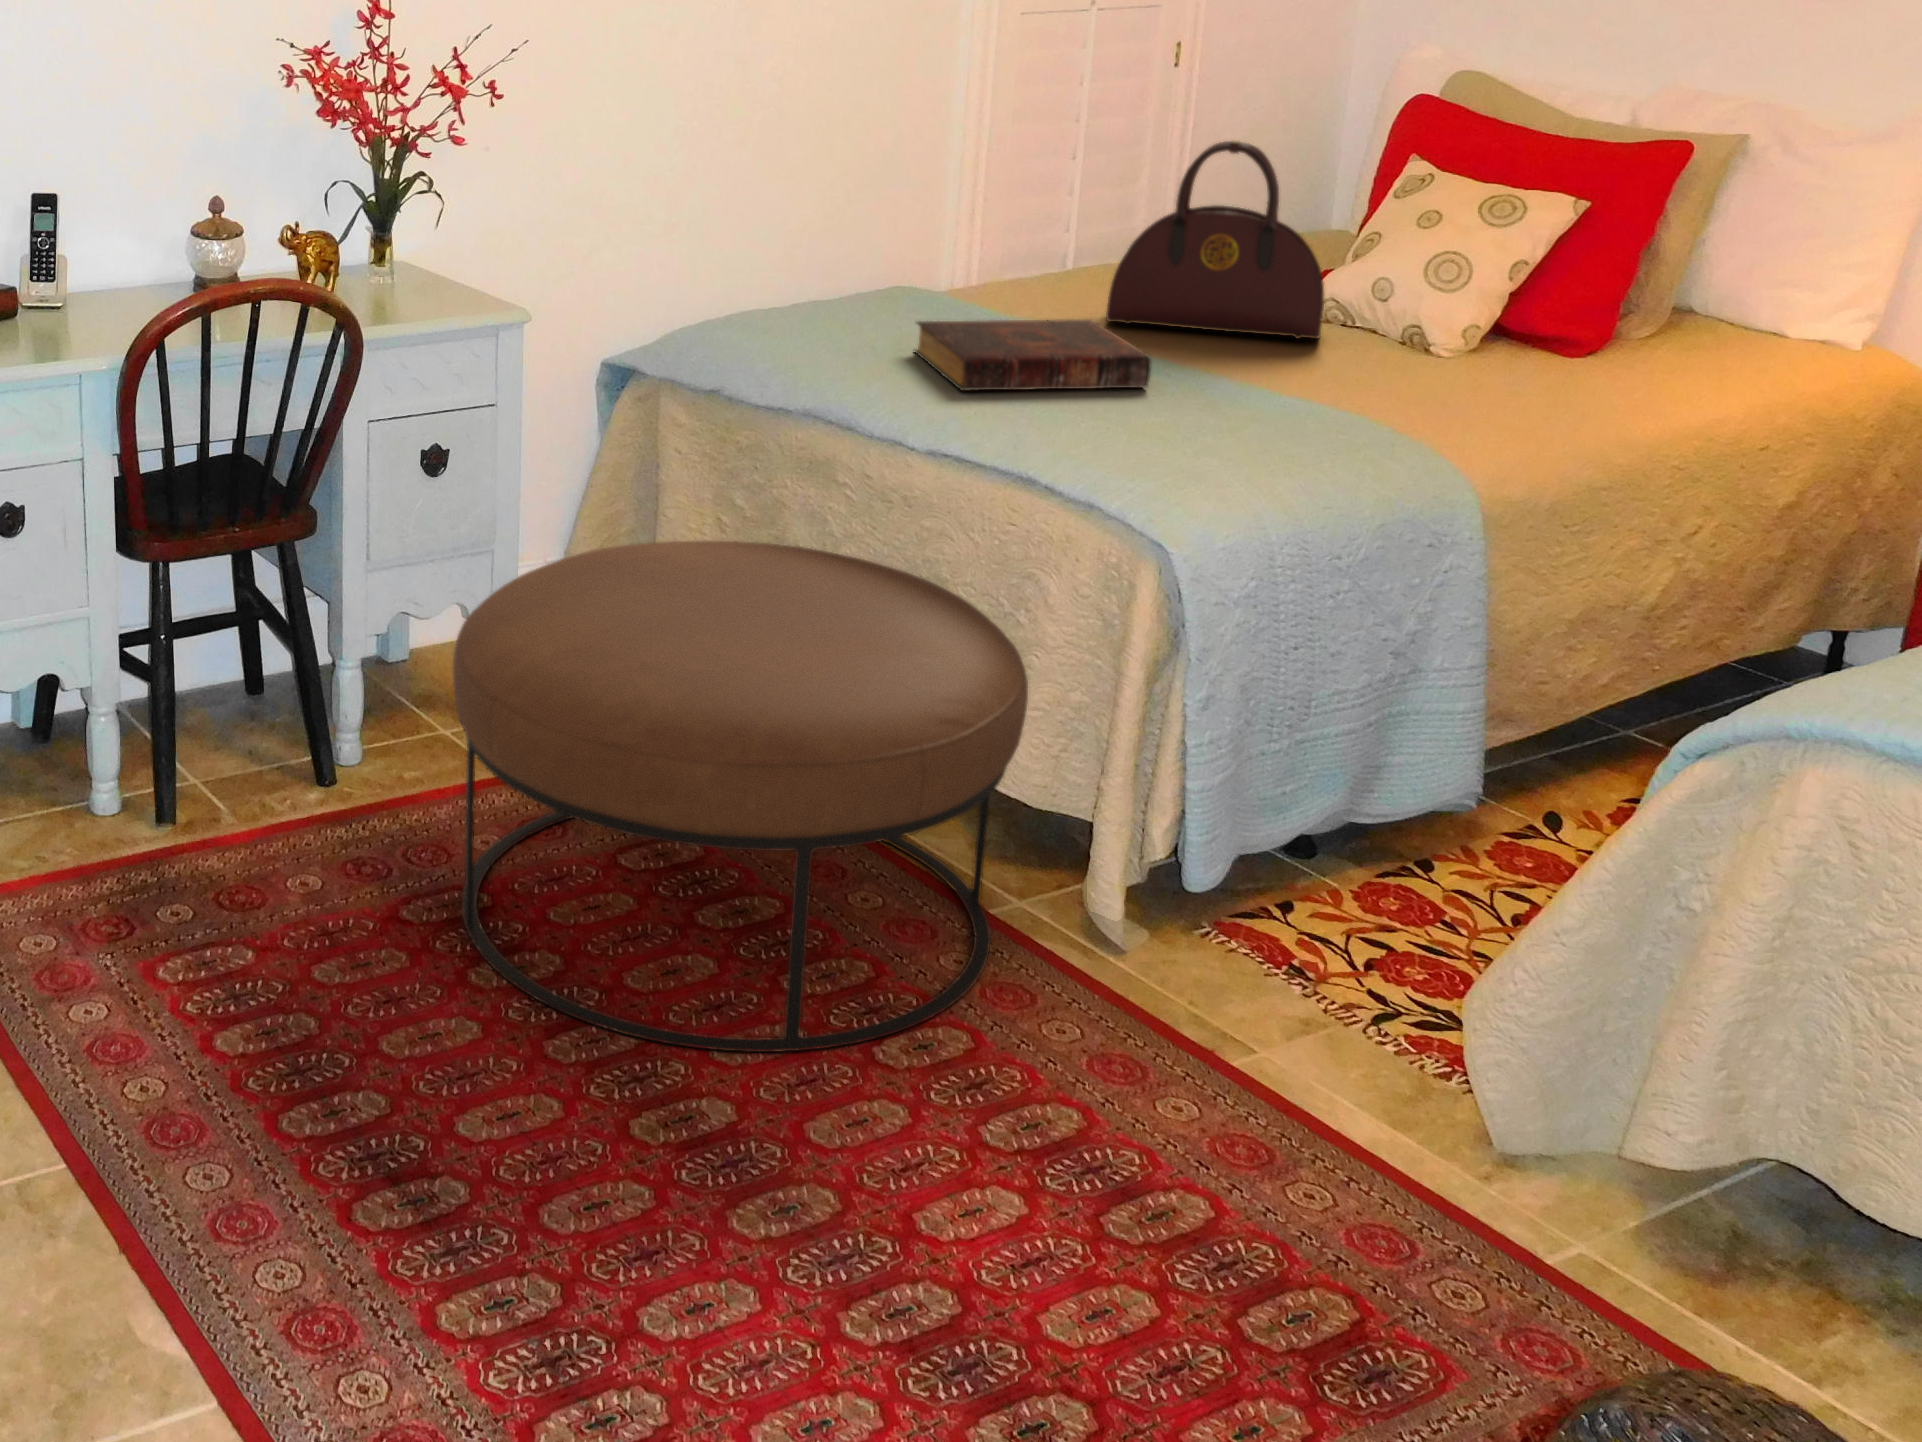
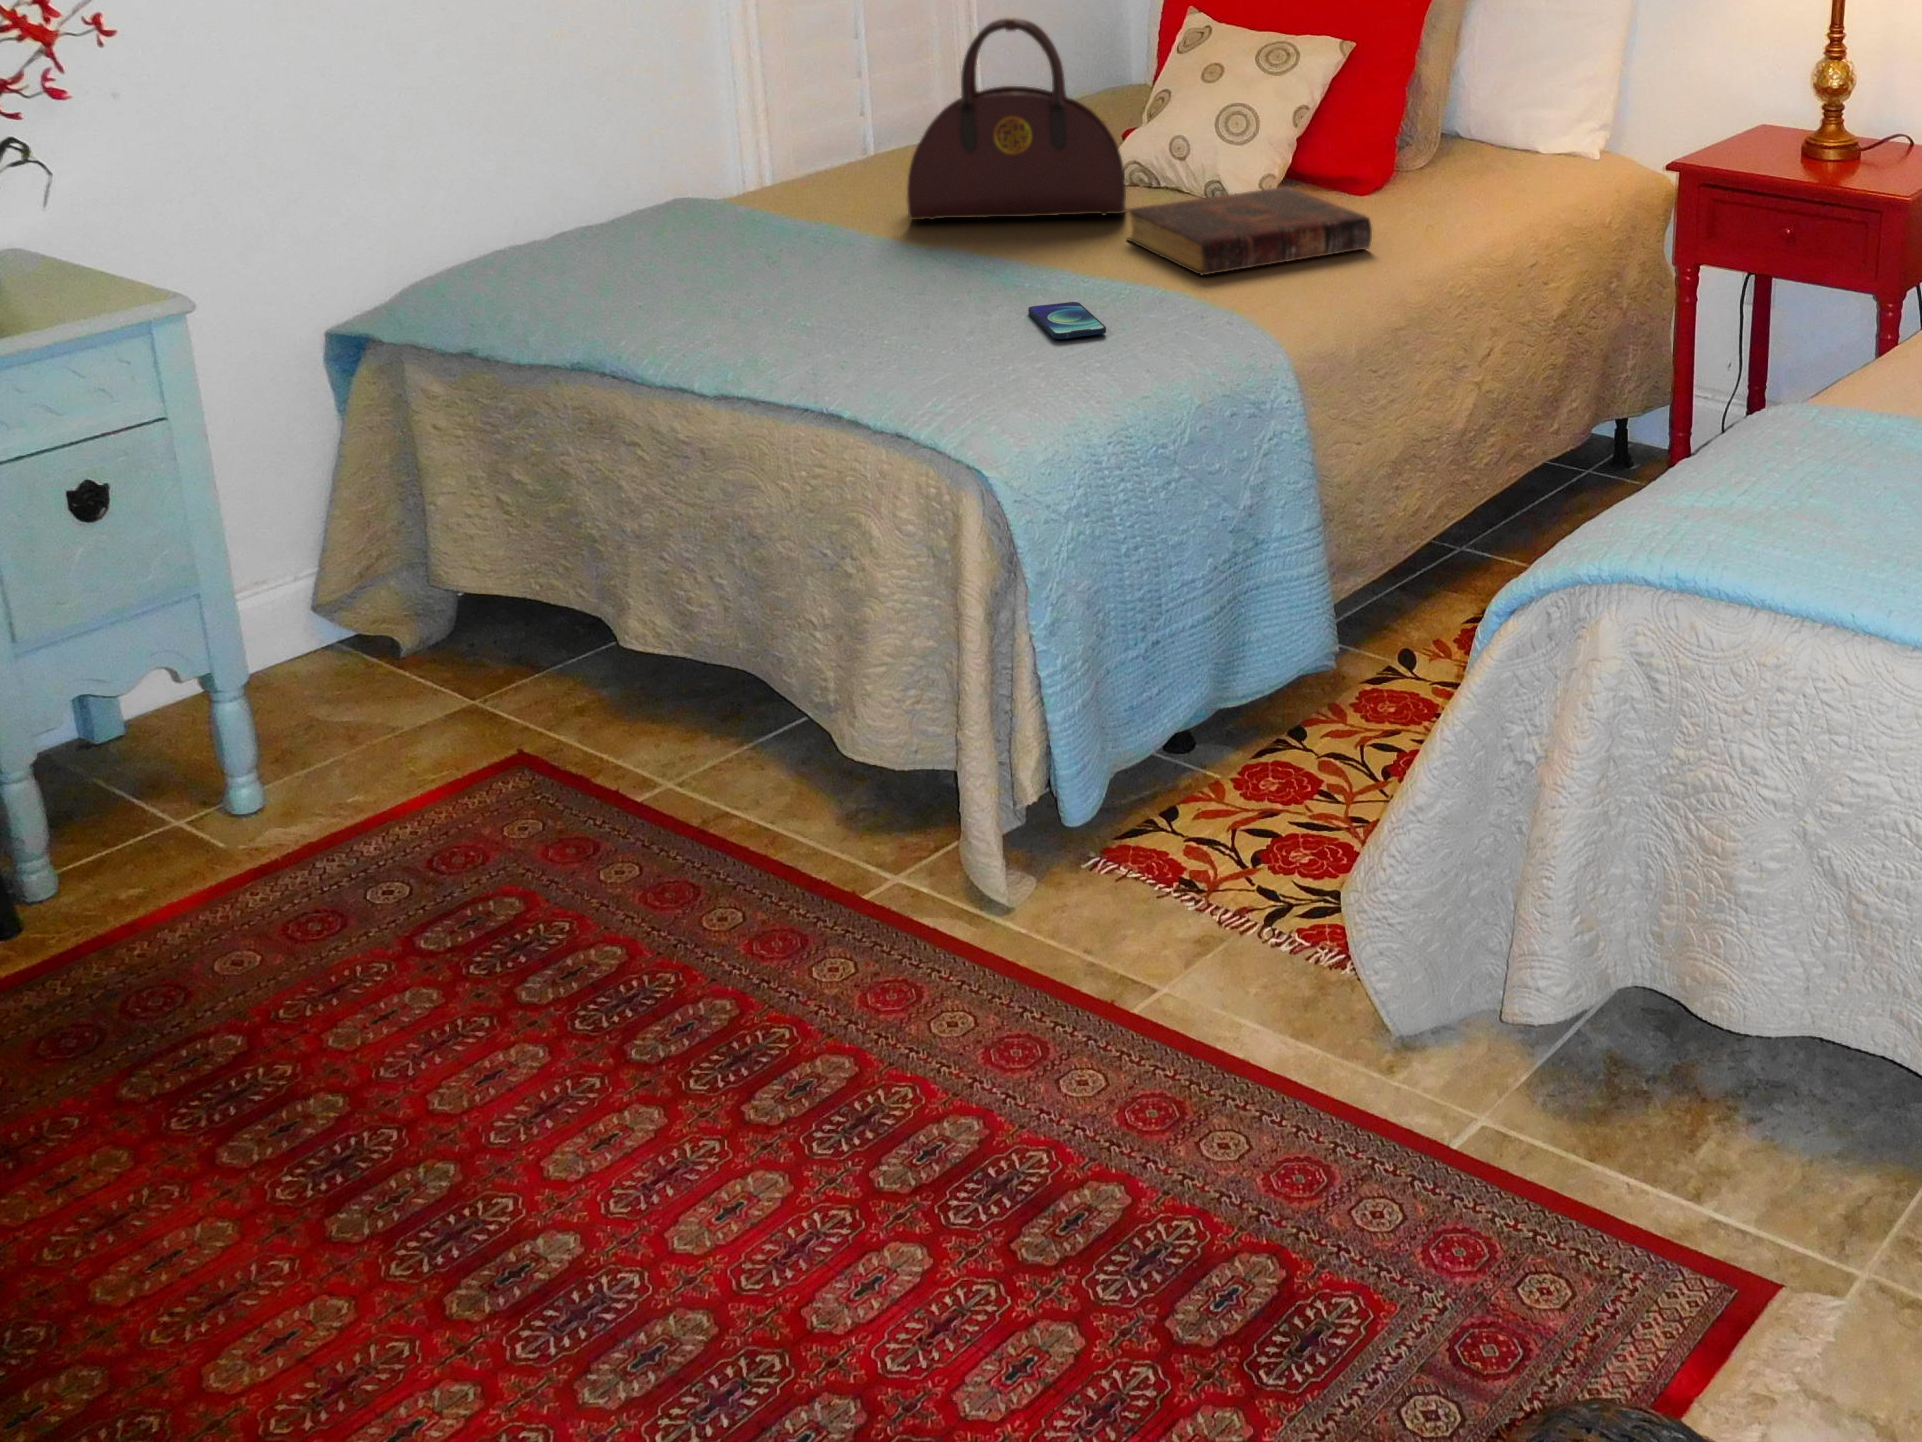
book: present [915,319,1151,391] -> present [1125,187,1372,275]
smartphone: none [1217,410,1294,443] -> present [1028,302,1106,339]
ottoman: present [453,541,1028,1052] -> none [119,536,868,1188]

